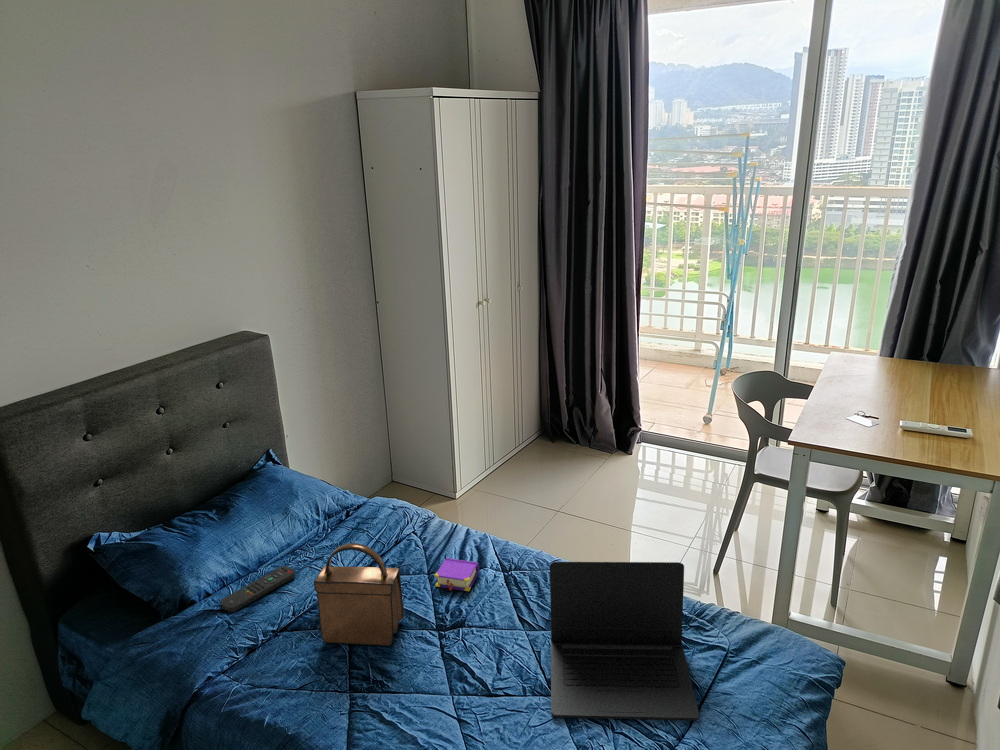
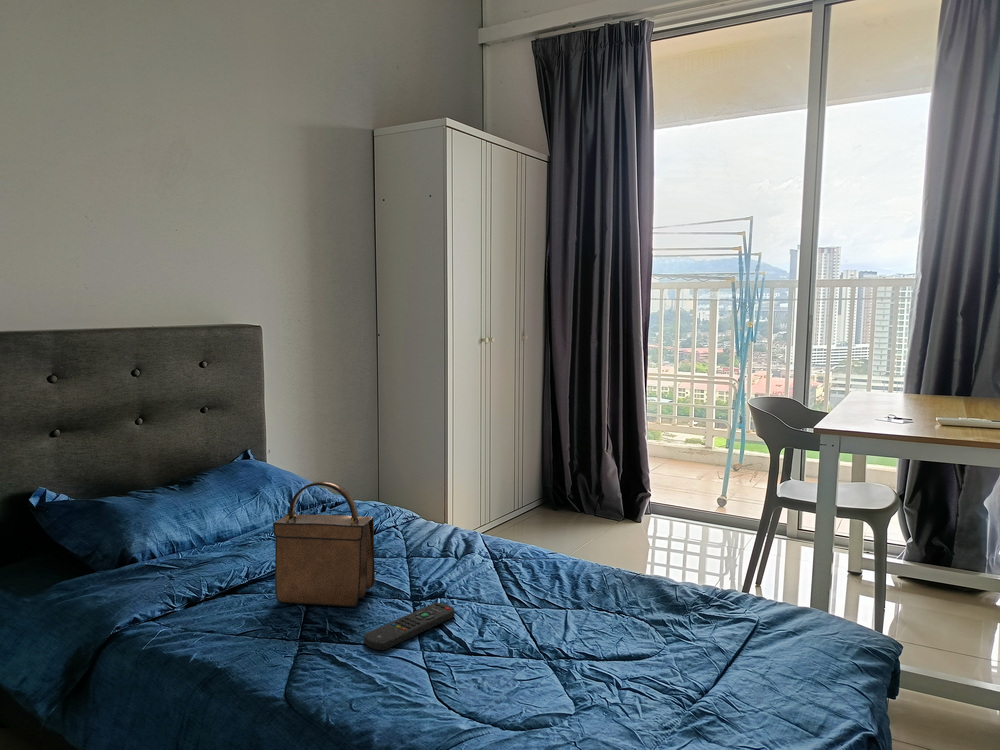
book: present [434,558,479,592] -> none [394,540,486,580]
laptop: present [550,562,699,721] -> none [542,505,725,678]
remote control: present [221,566,295,612] -> present [364,603,455,650]

